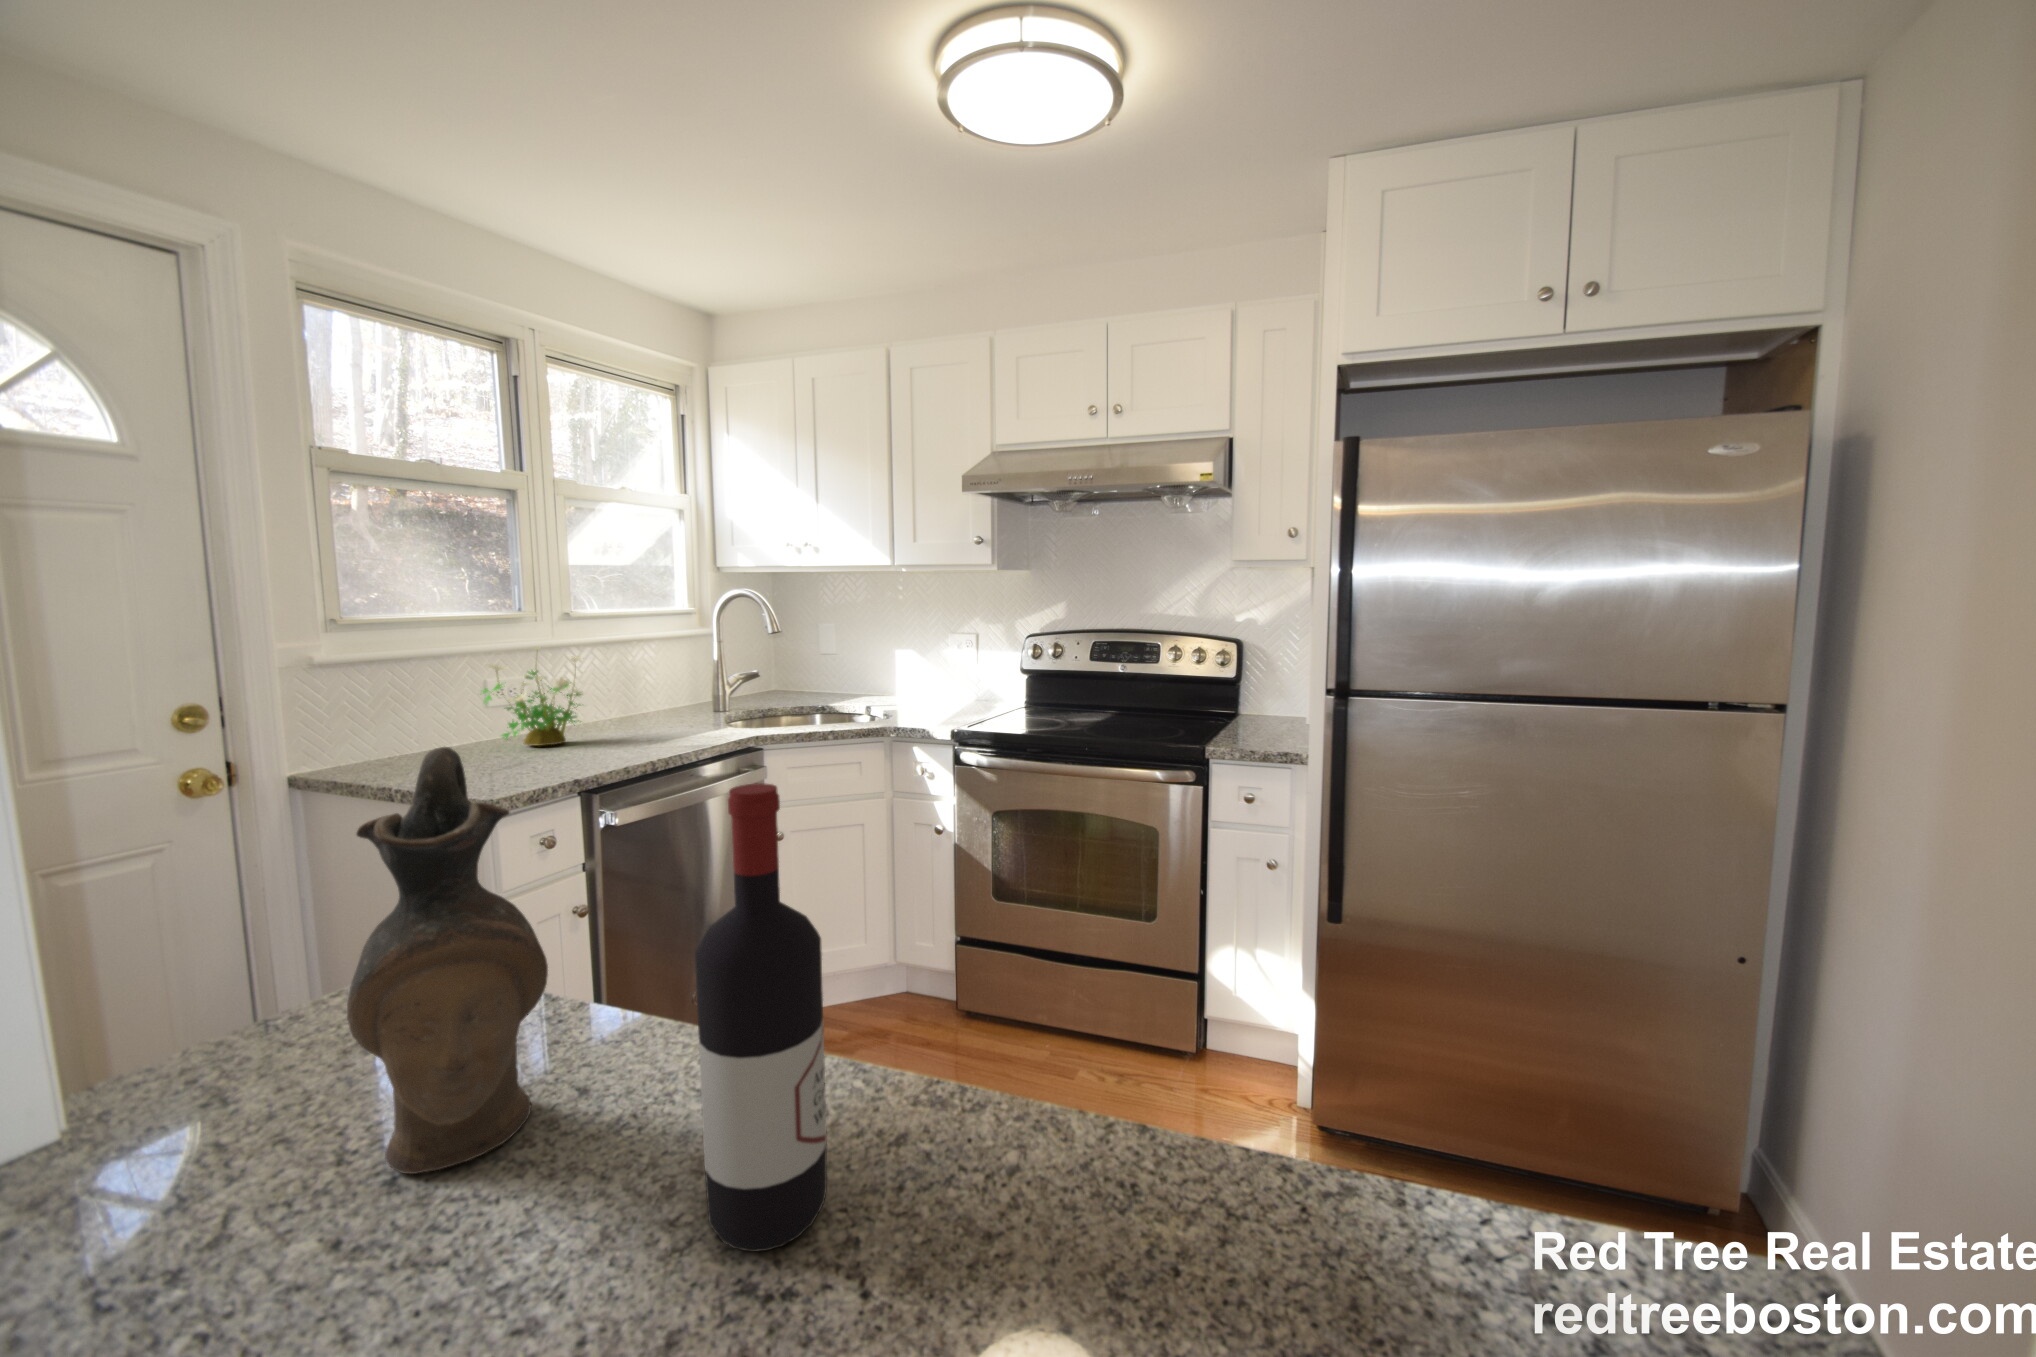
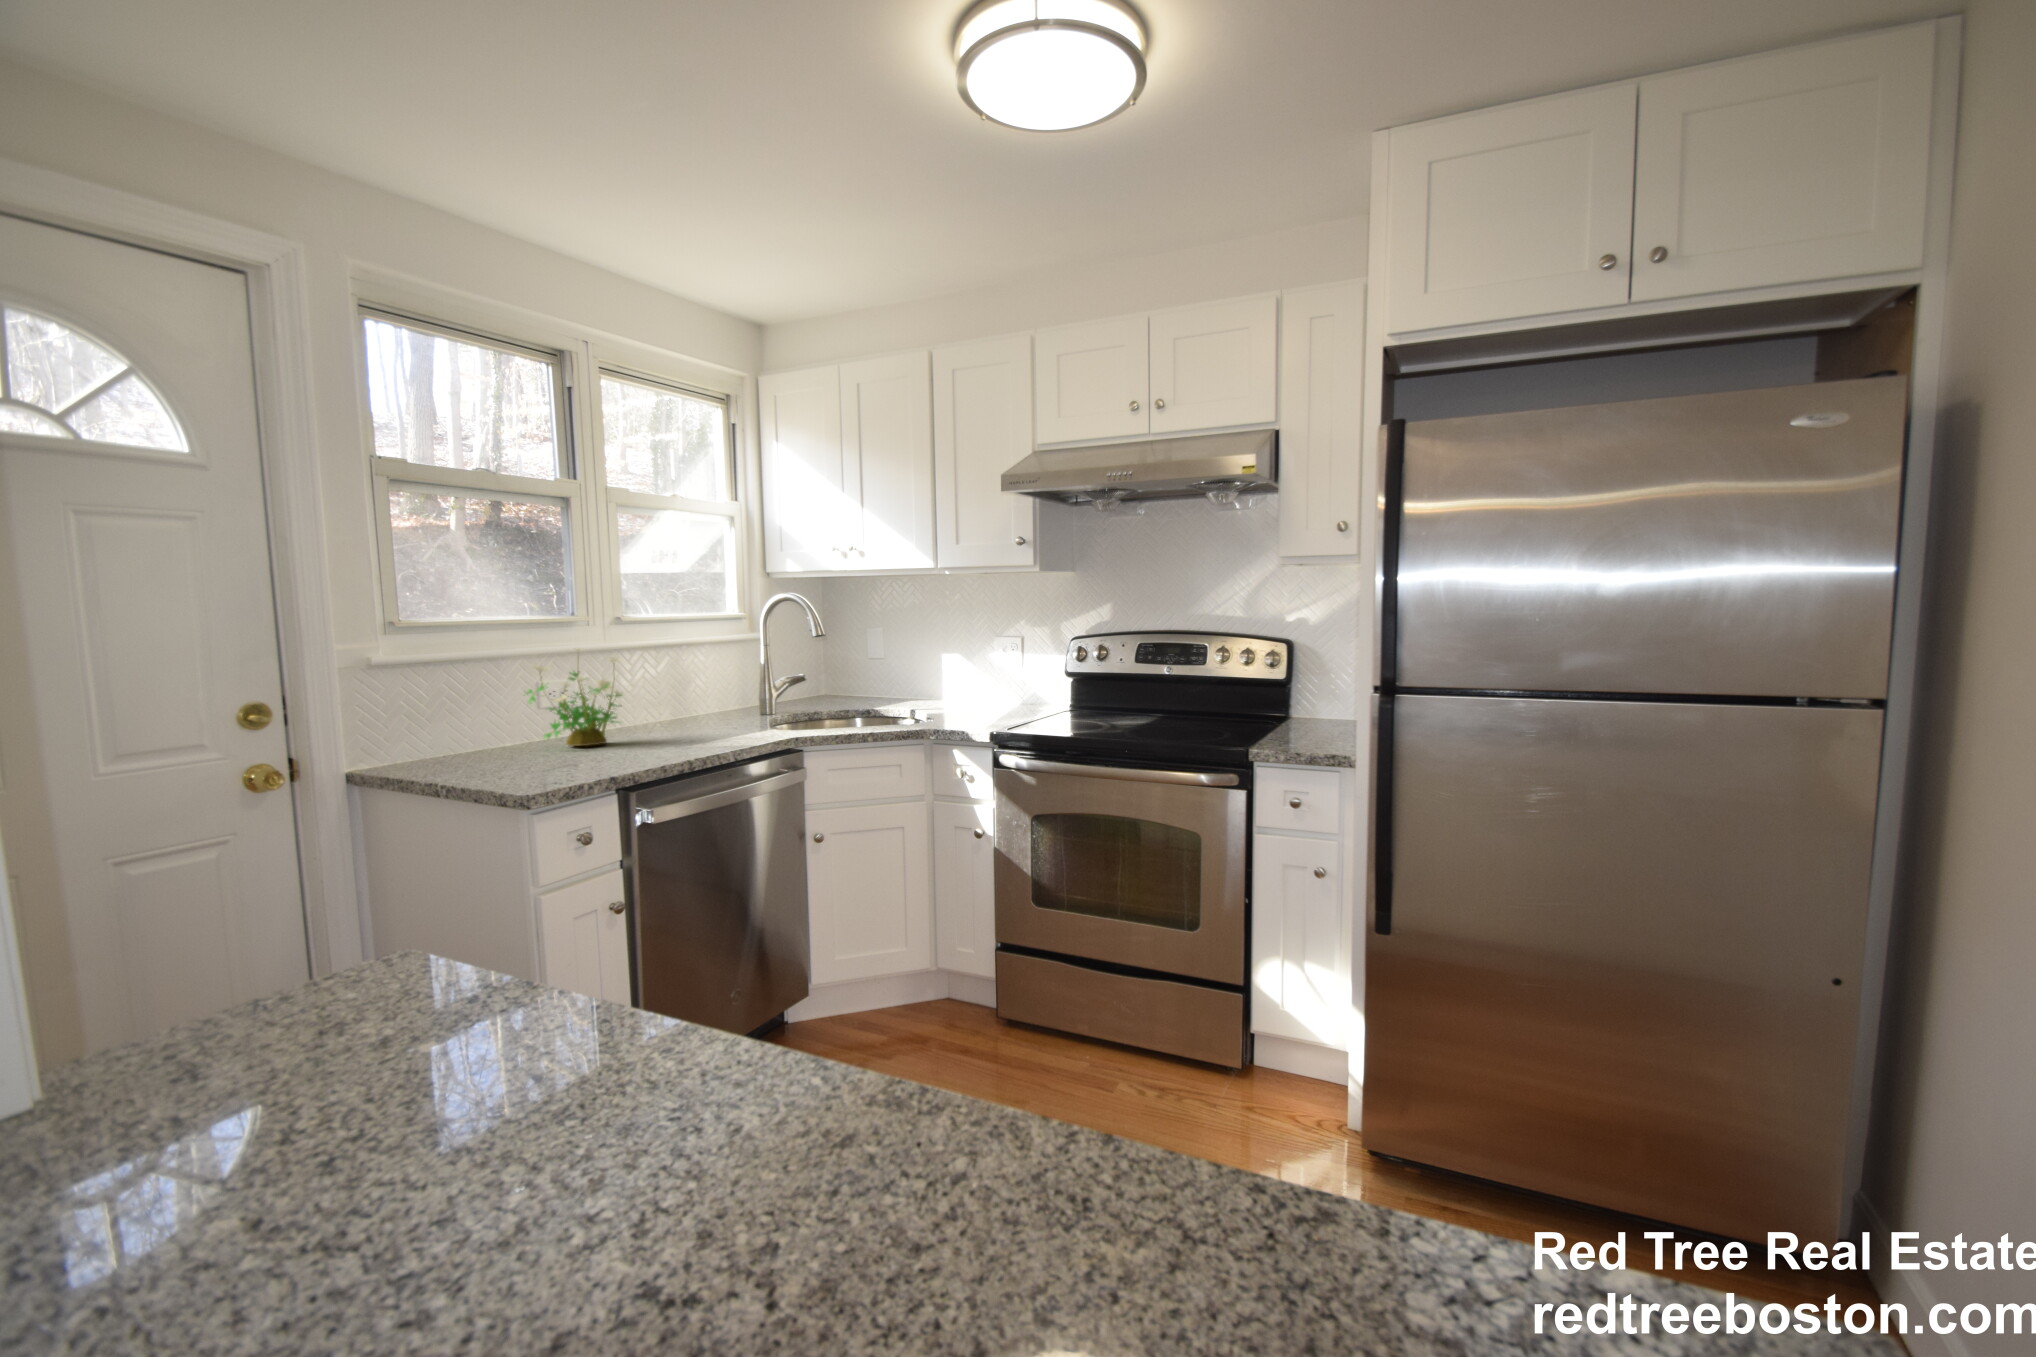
ceramic pitcher: present [347,747,548,1174] -> none [278,724,488,1156]
wine bottle: present [695,783,827,1252] -> none [604,755,752,1252]

